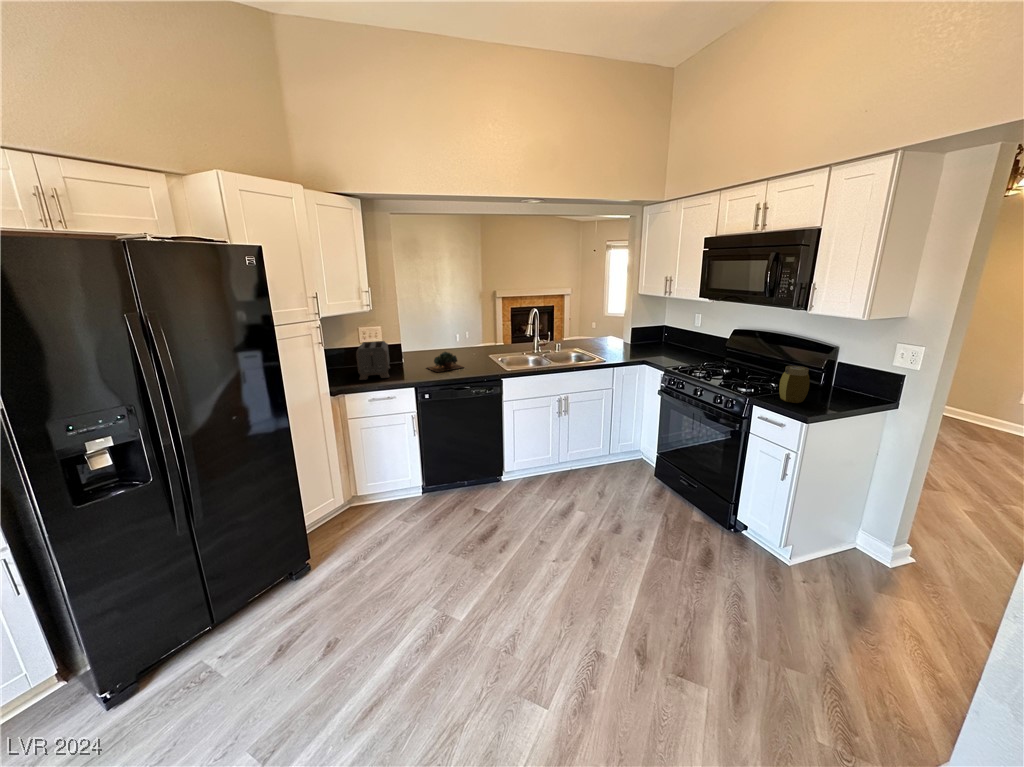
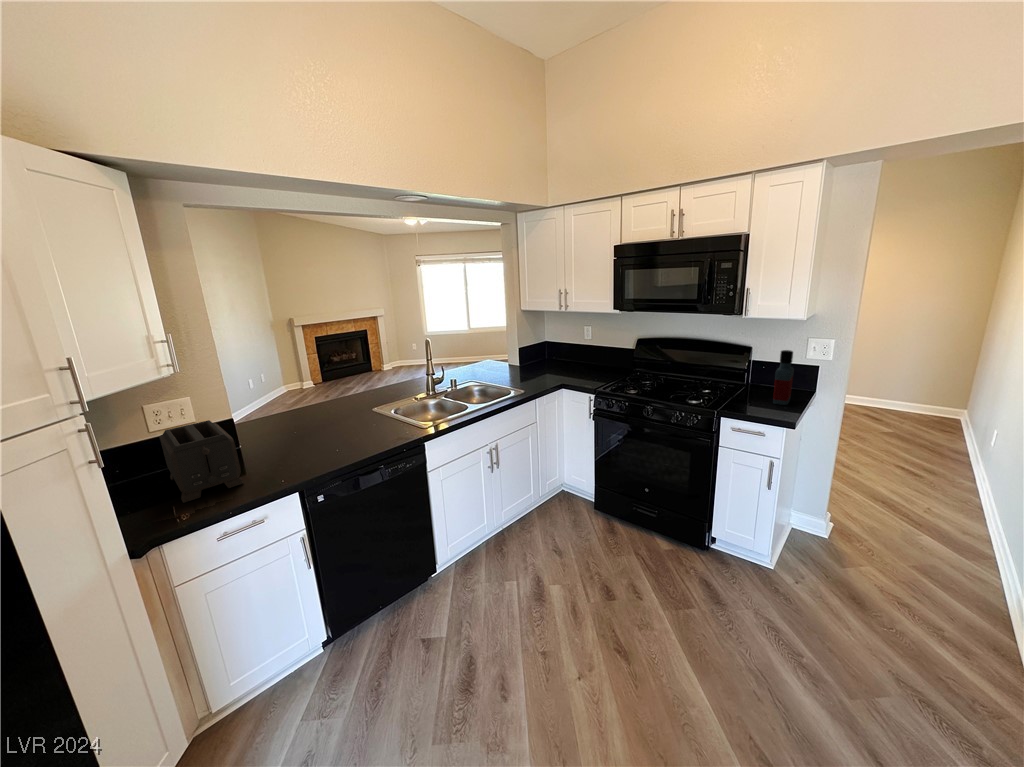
bottle: none [824,351,860,407] -> present [773,350,794,405]
succulent plant: present [427,352,463,372] -> none [293,418,357,453]
jar: present [779,366,810,403] -> none [737,371,763,408]

